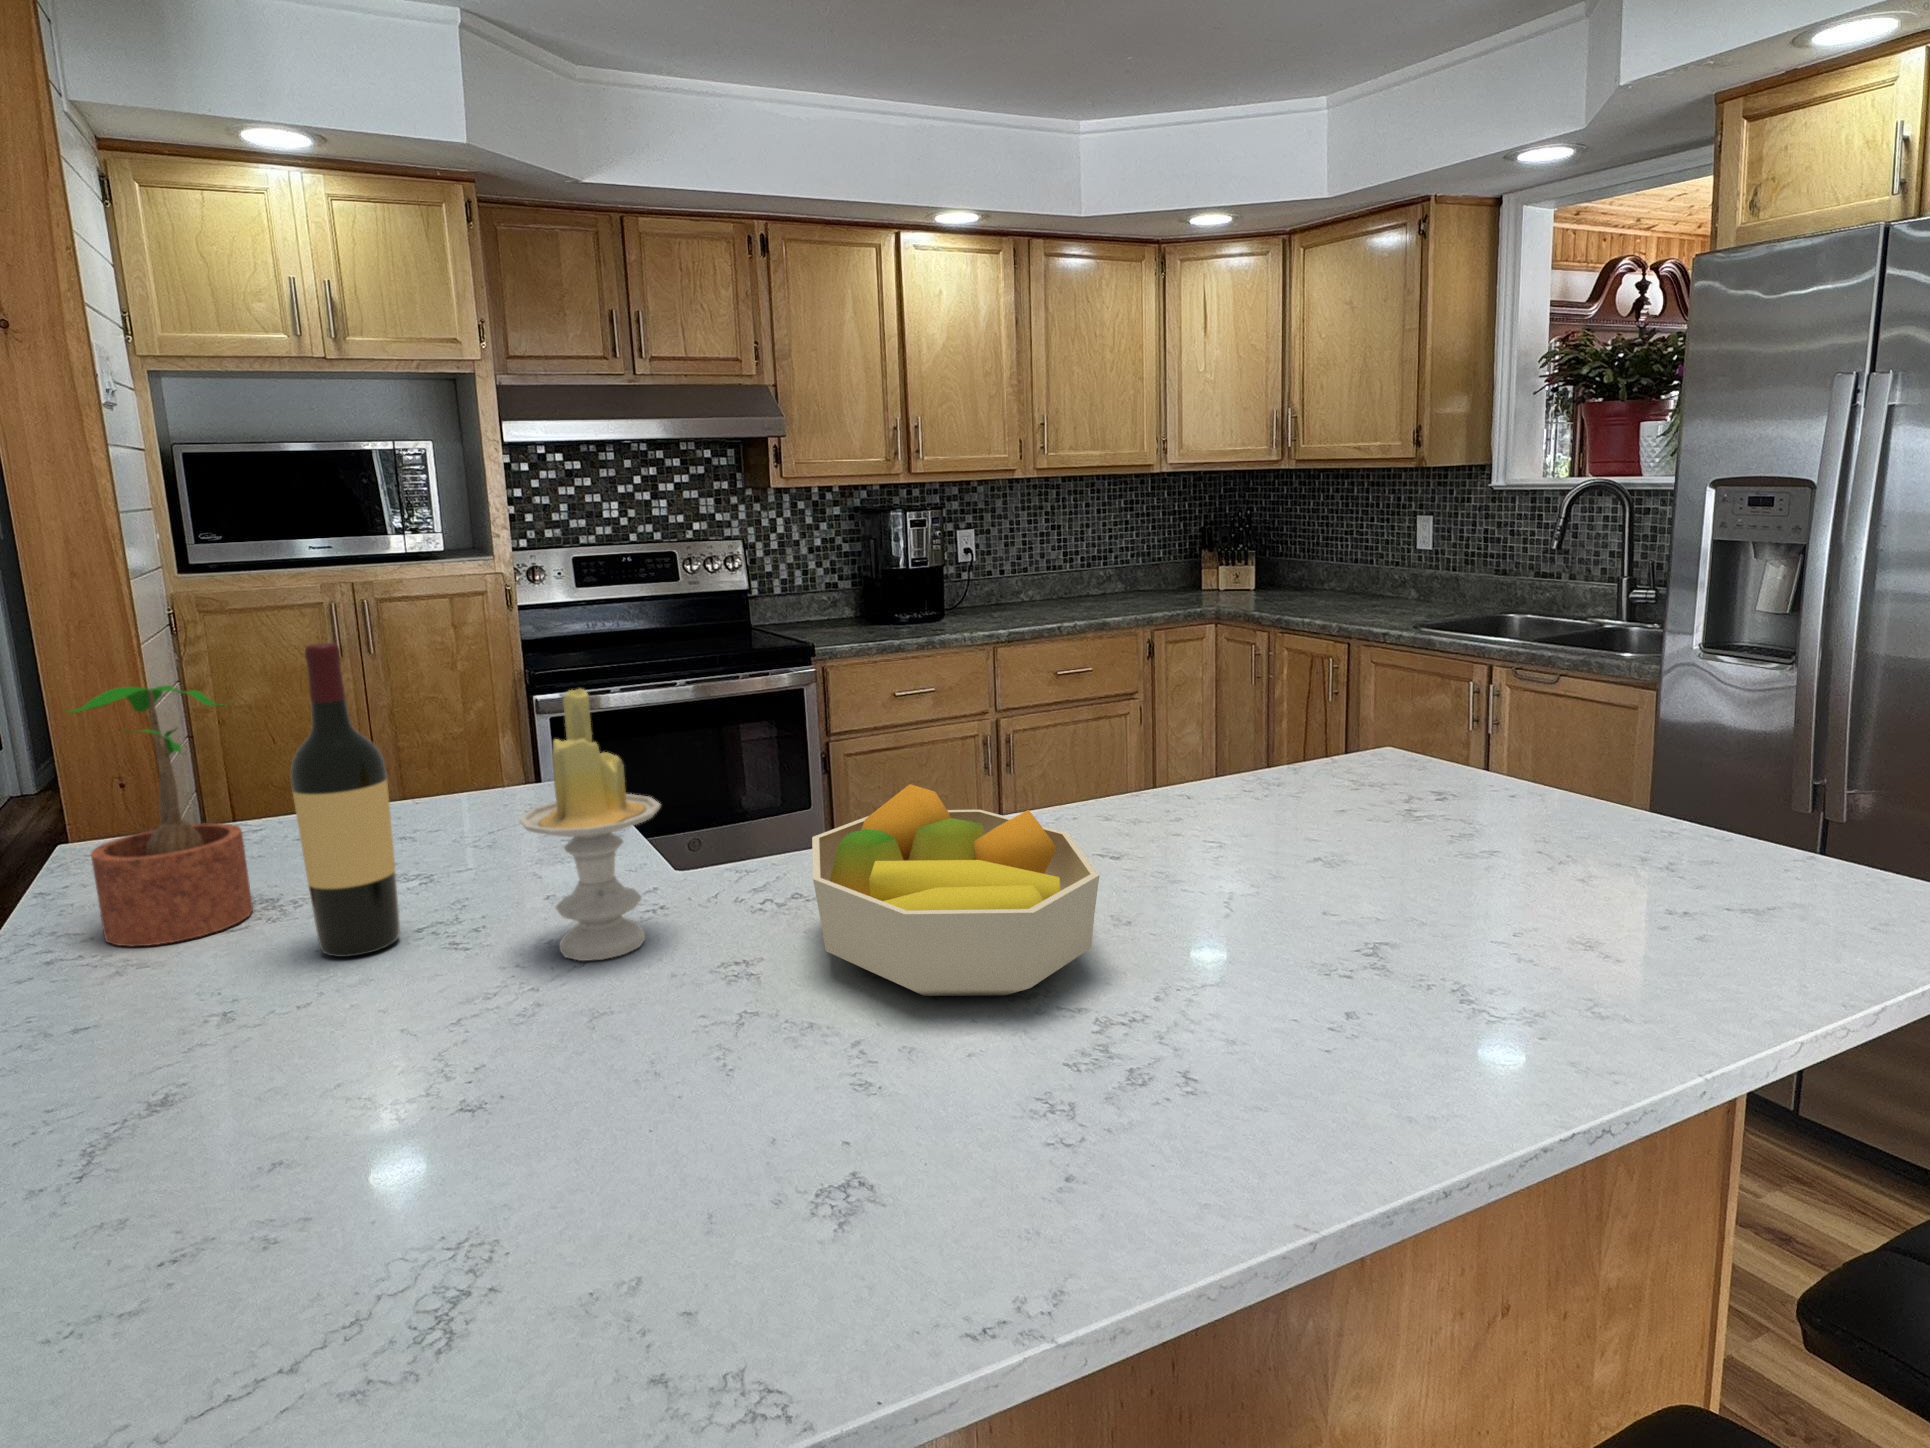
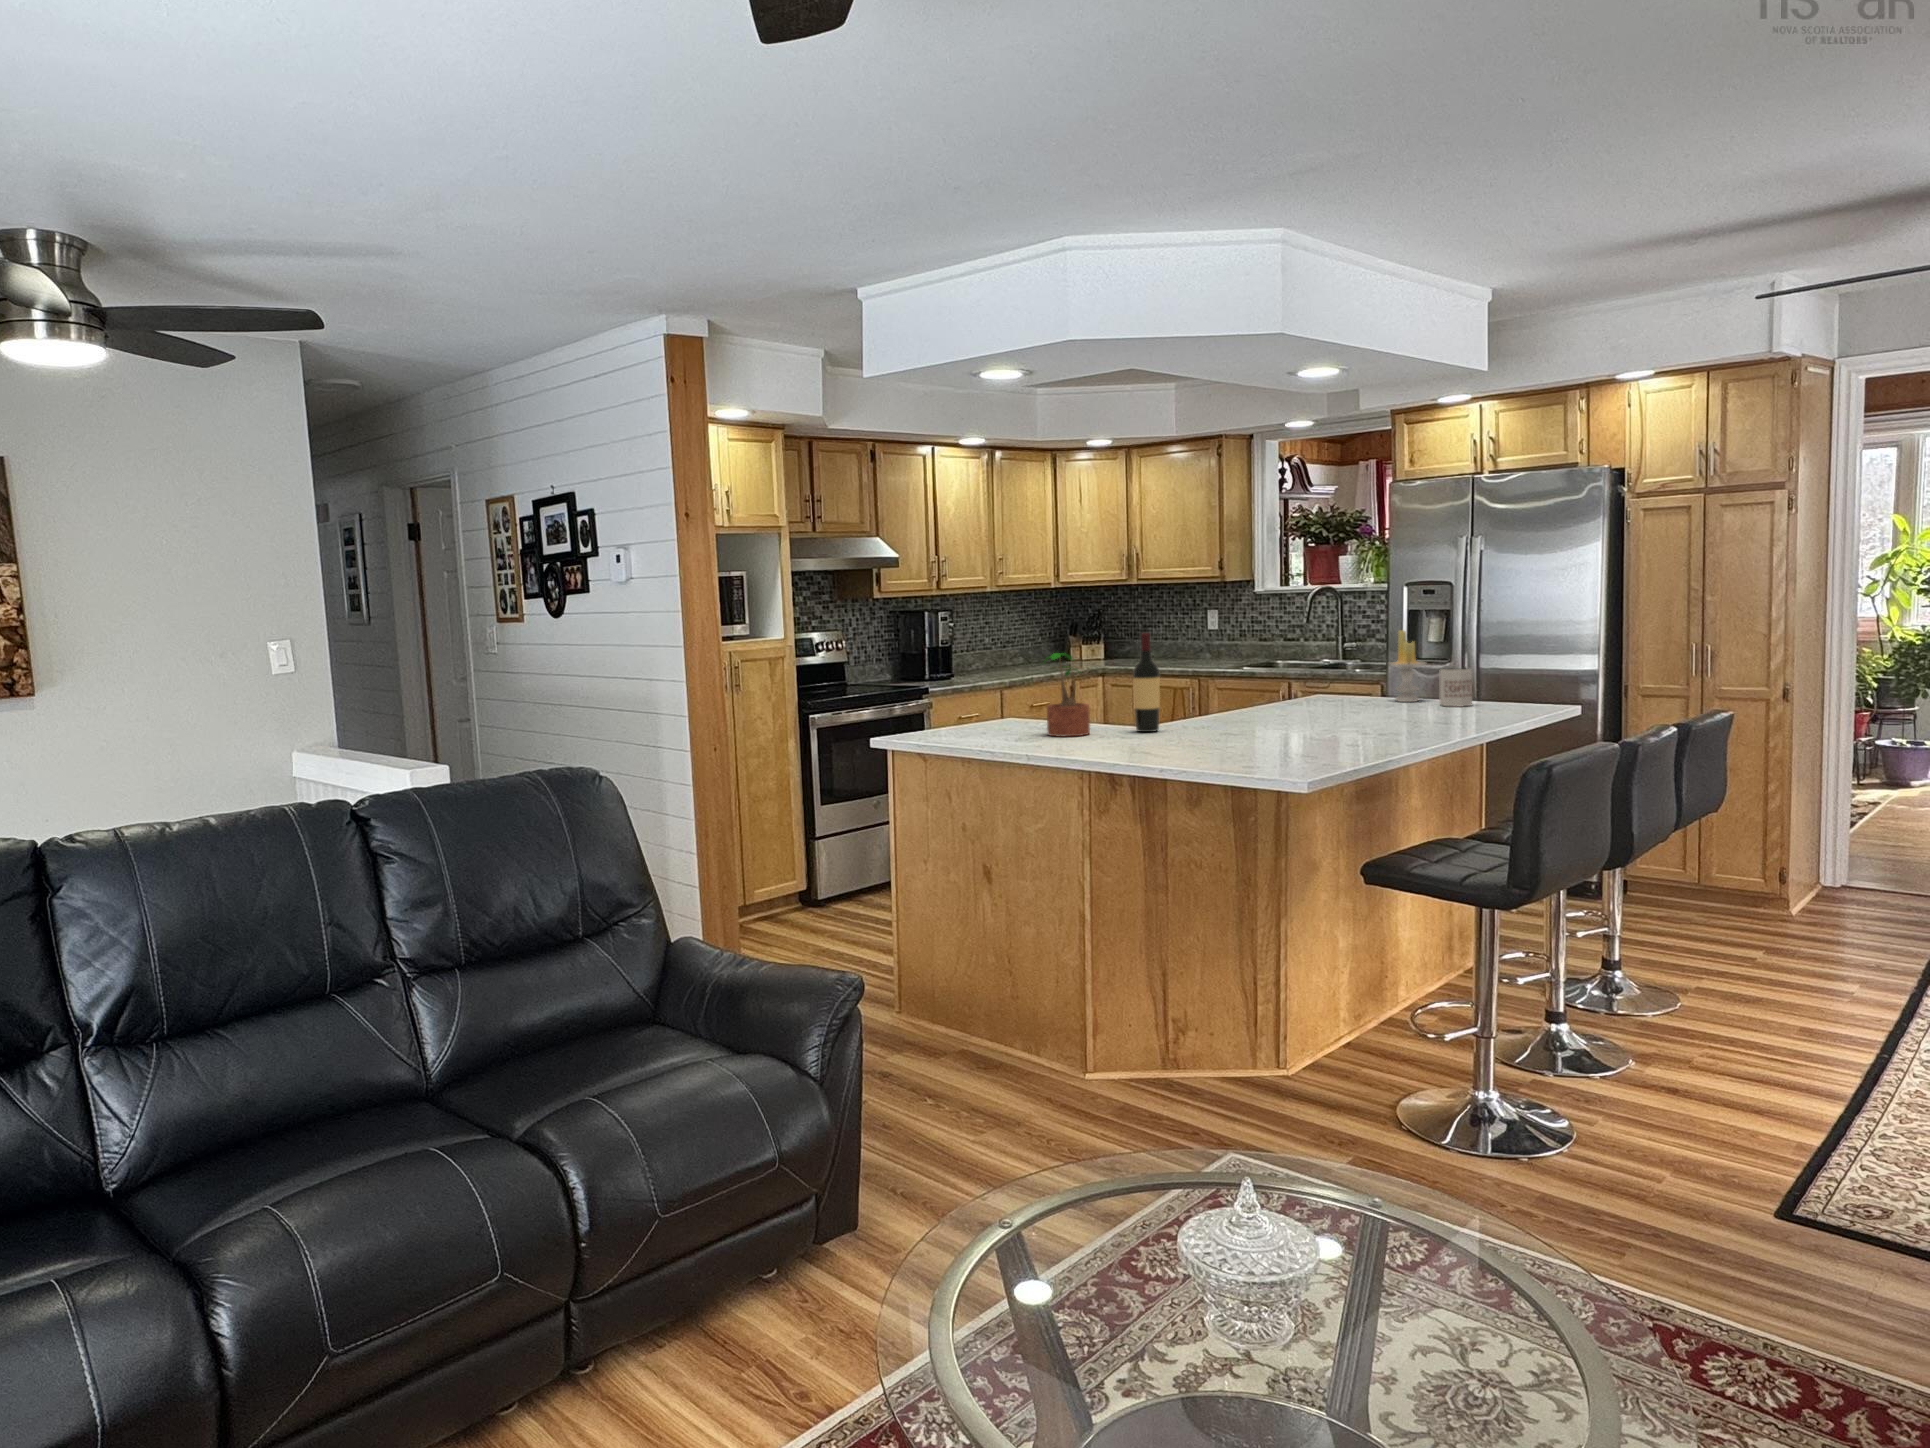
candle: present [519,689,660,961] -> present [1389,630,1425,702]
mug: none [1493,779,1596,923] -> present [1439,669,1472,707]
fruit bowl: present [812,784,1099,996] -> none [1270,675,1373,722]

